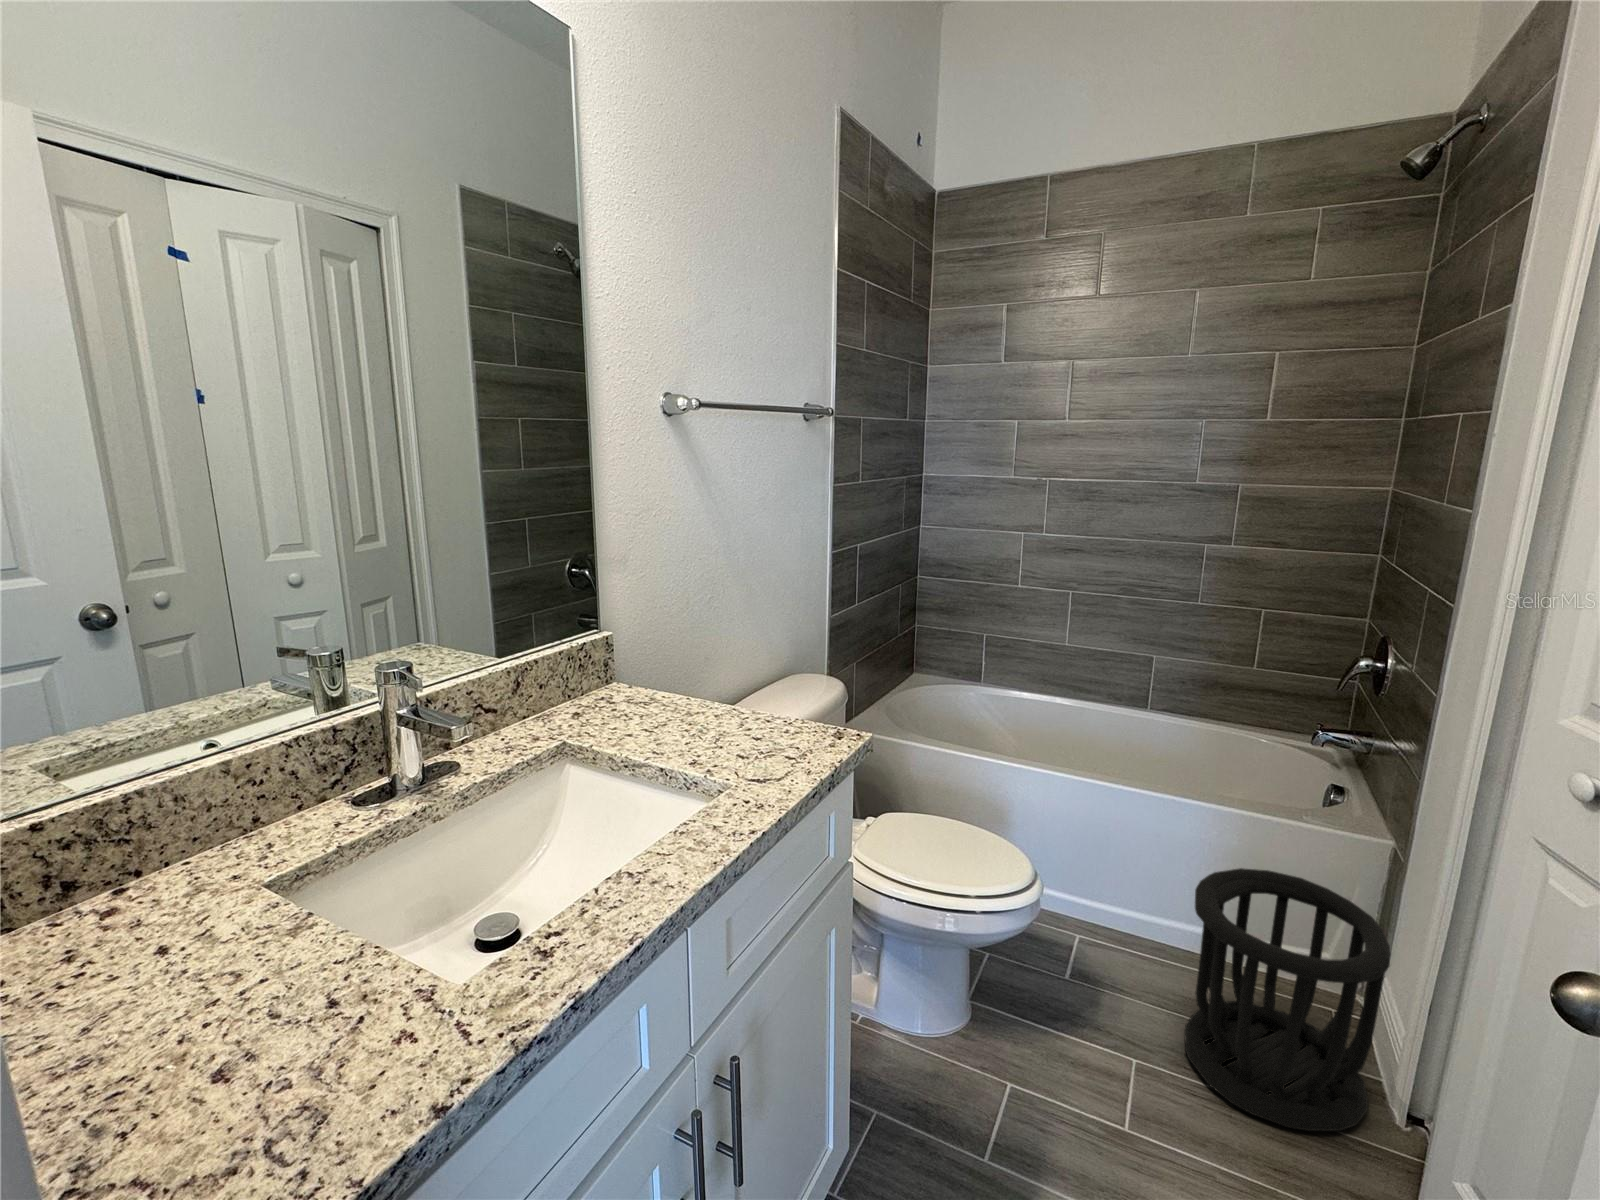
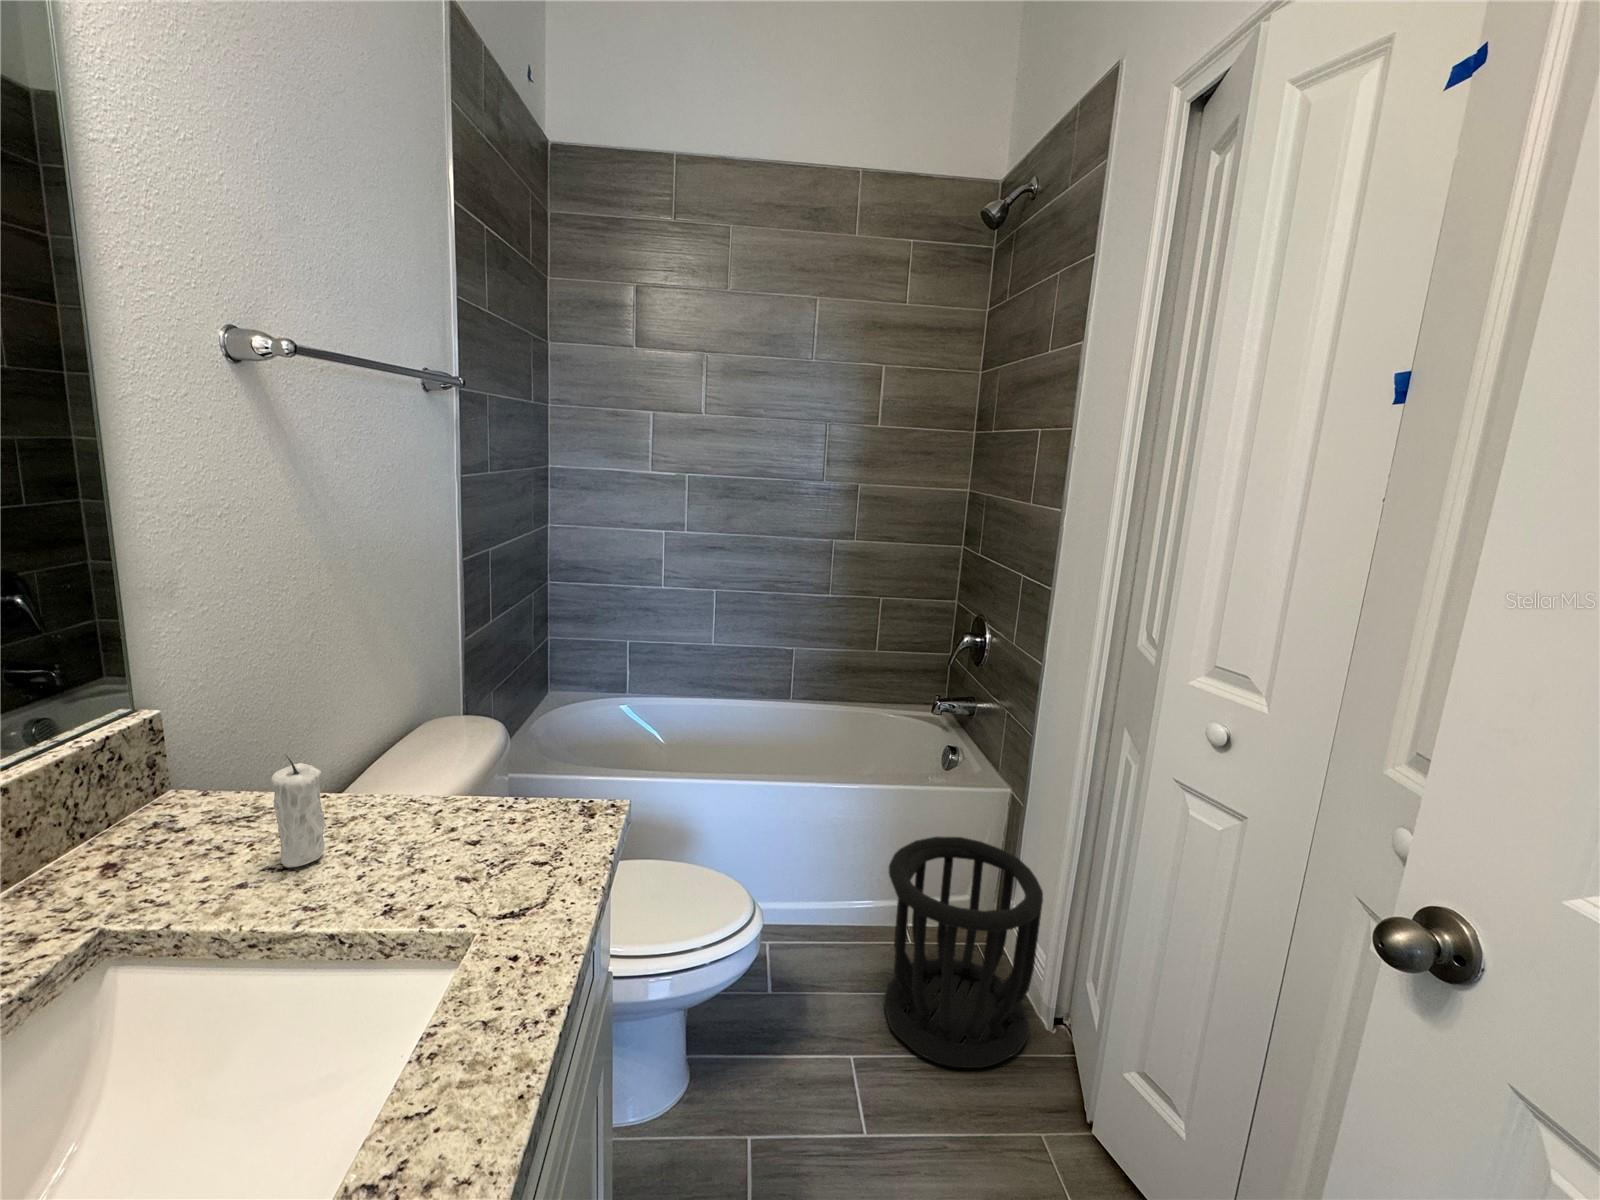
candle: none [648,659,676,732] -> present [271,756,326,868]

